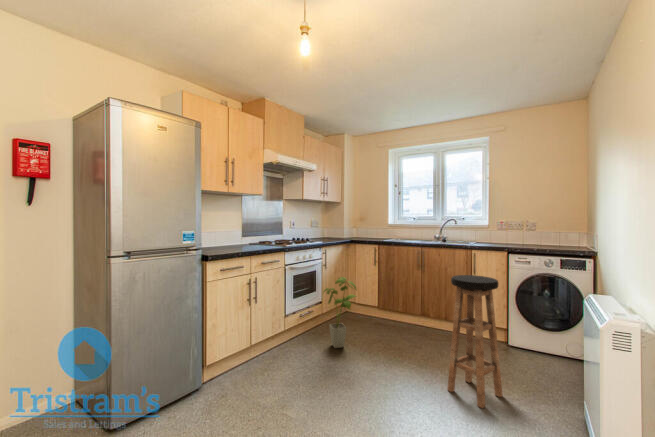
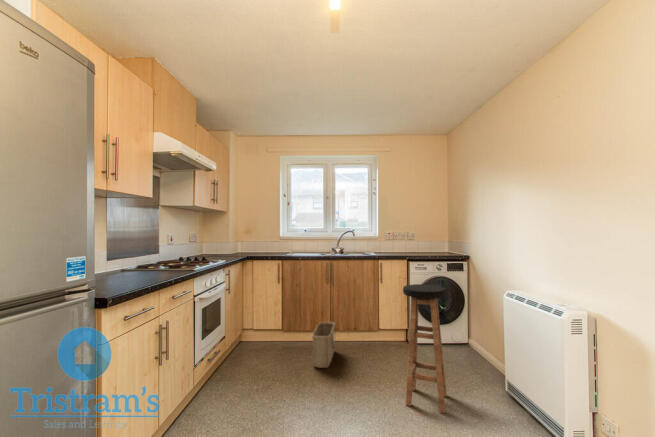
house plant: present [324,277,356,348] -> none [244,302,290,393]
basket: none [388,305,420,344] -> present [312,322,335,368]

